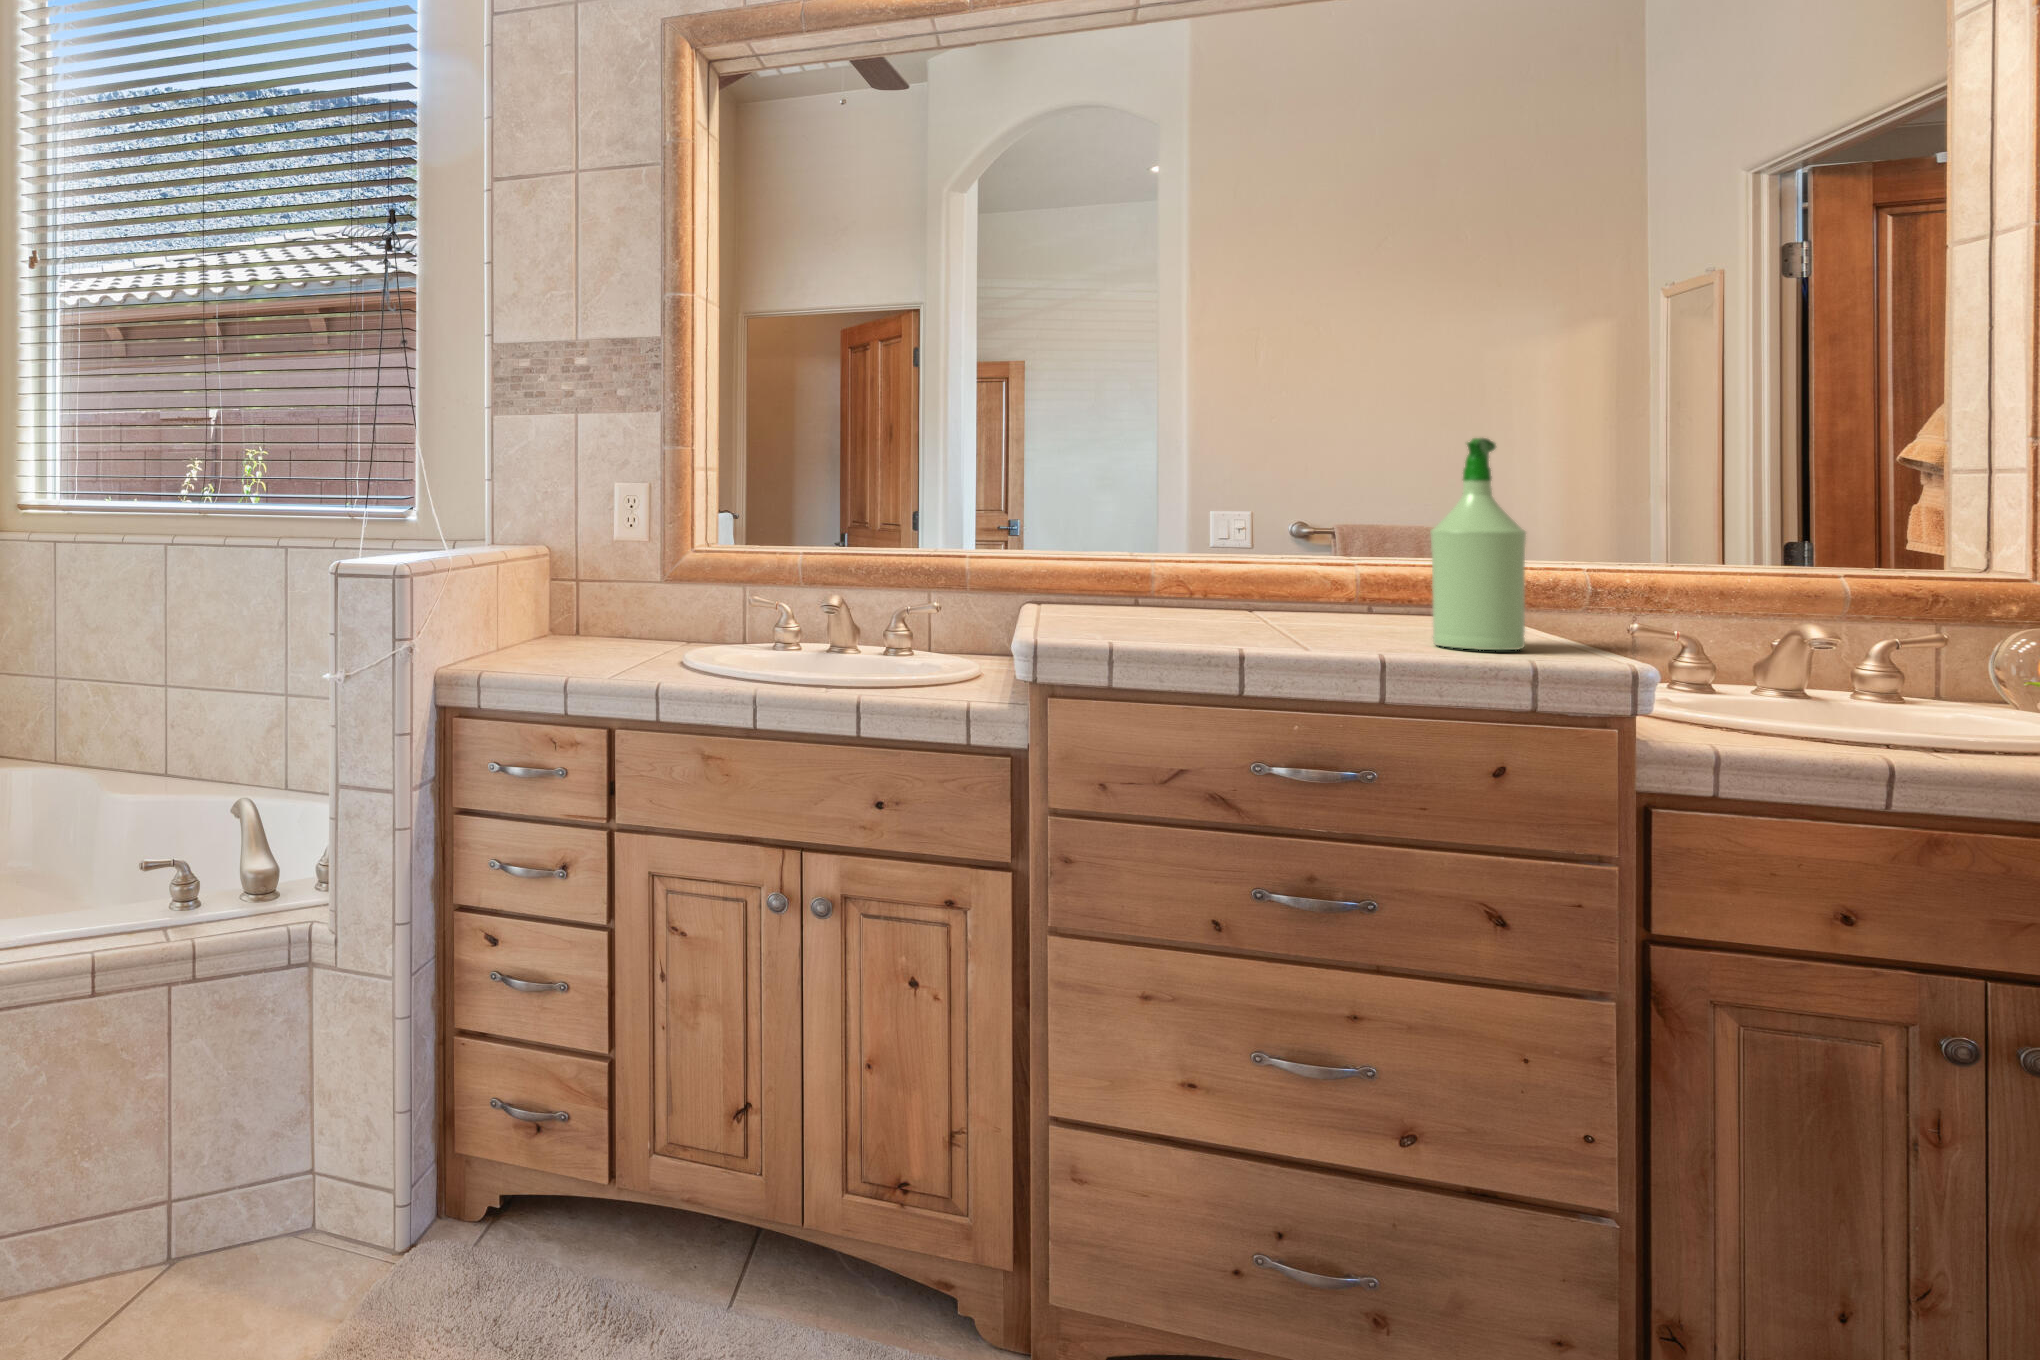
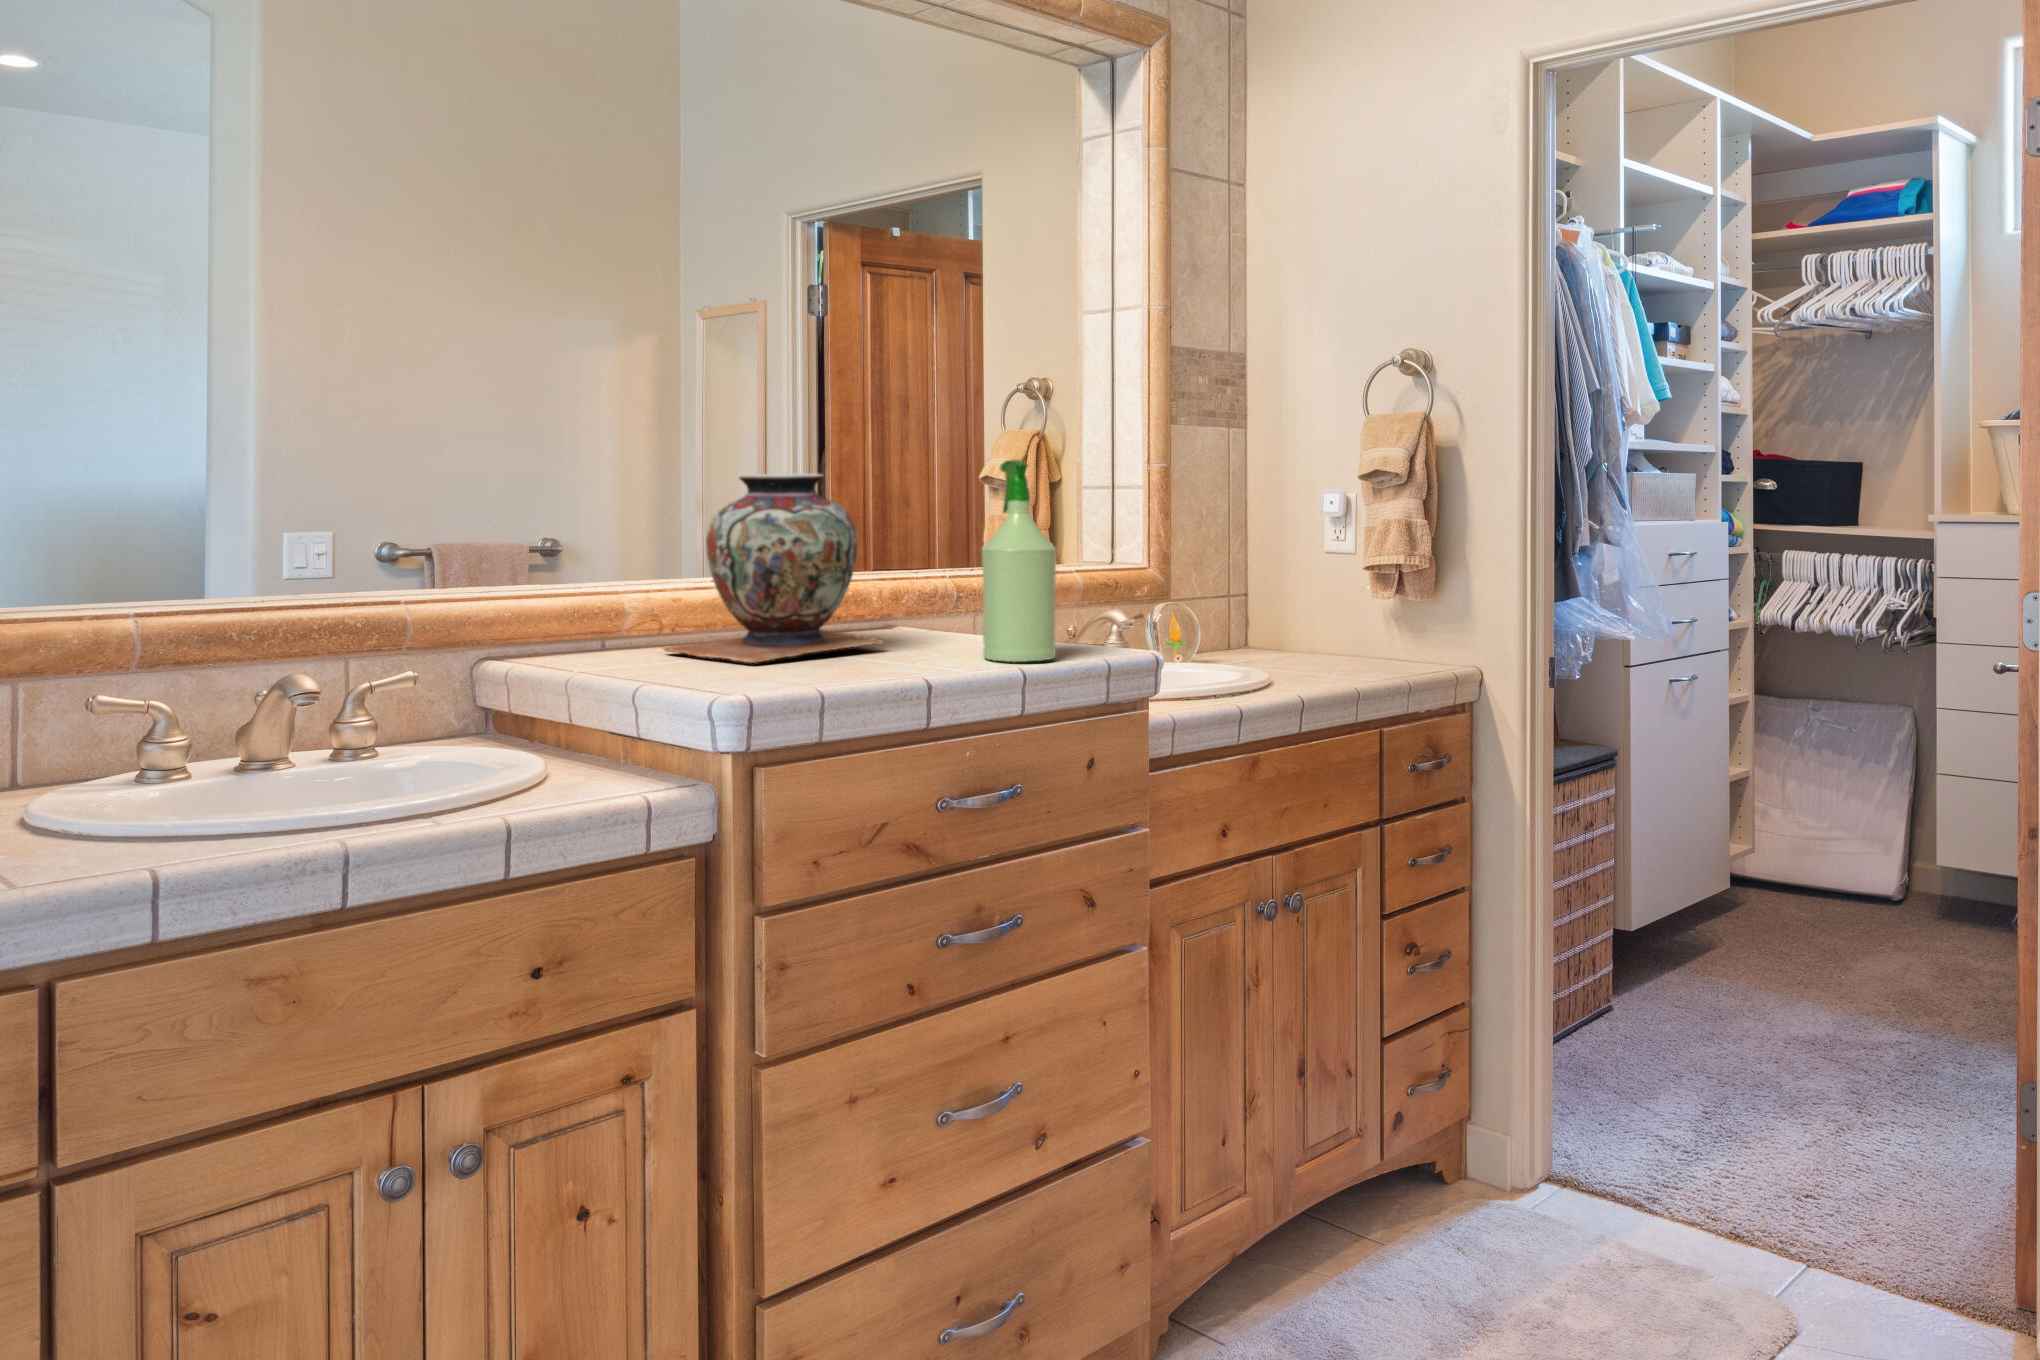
decorative vase: none [1151,459,1365,622] -> present [663,473,885,663]

